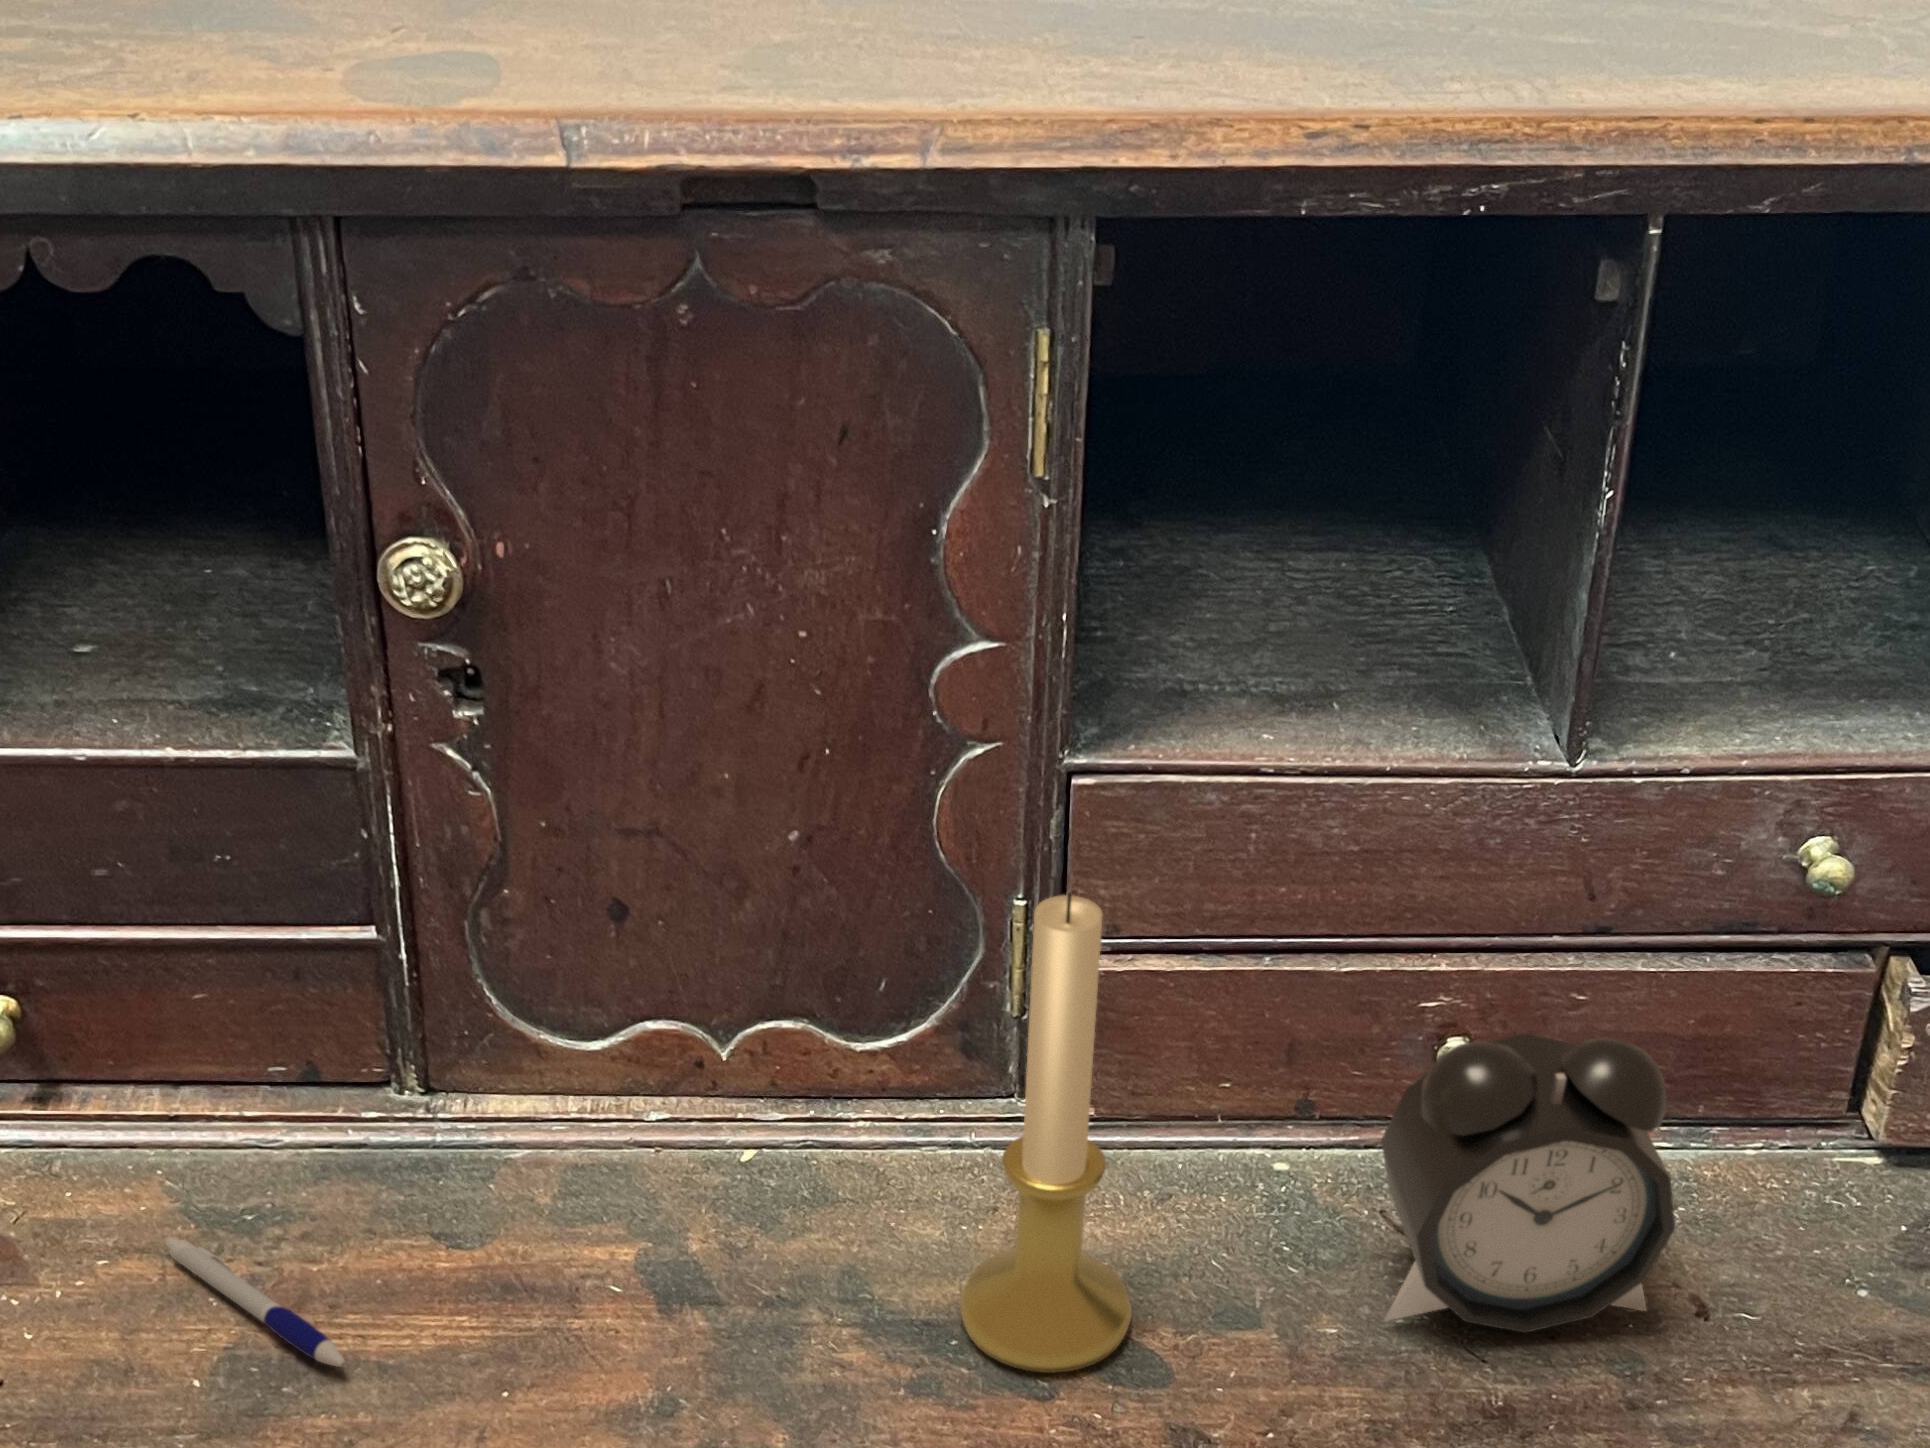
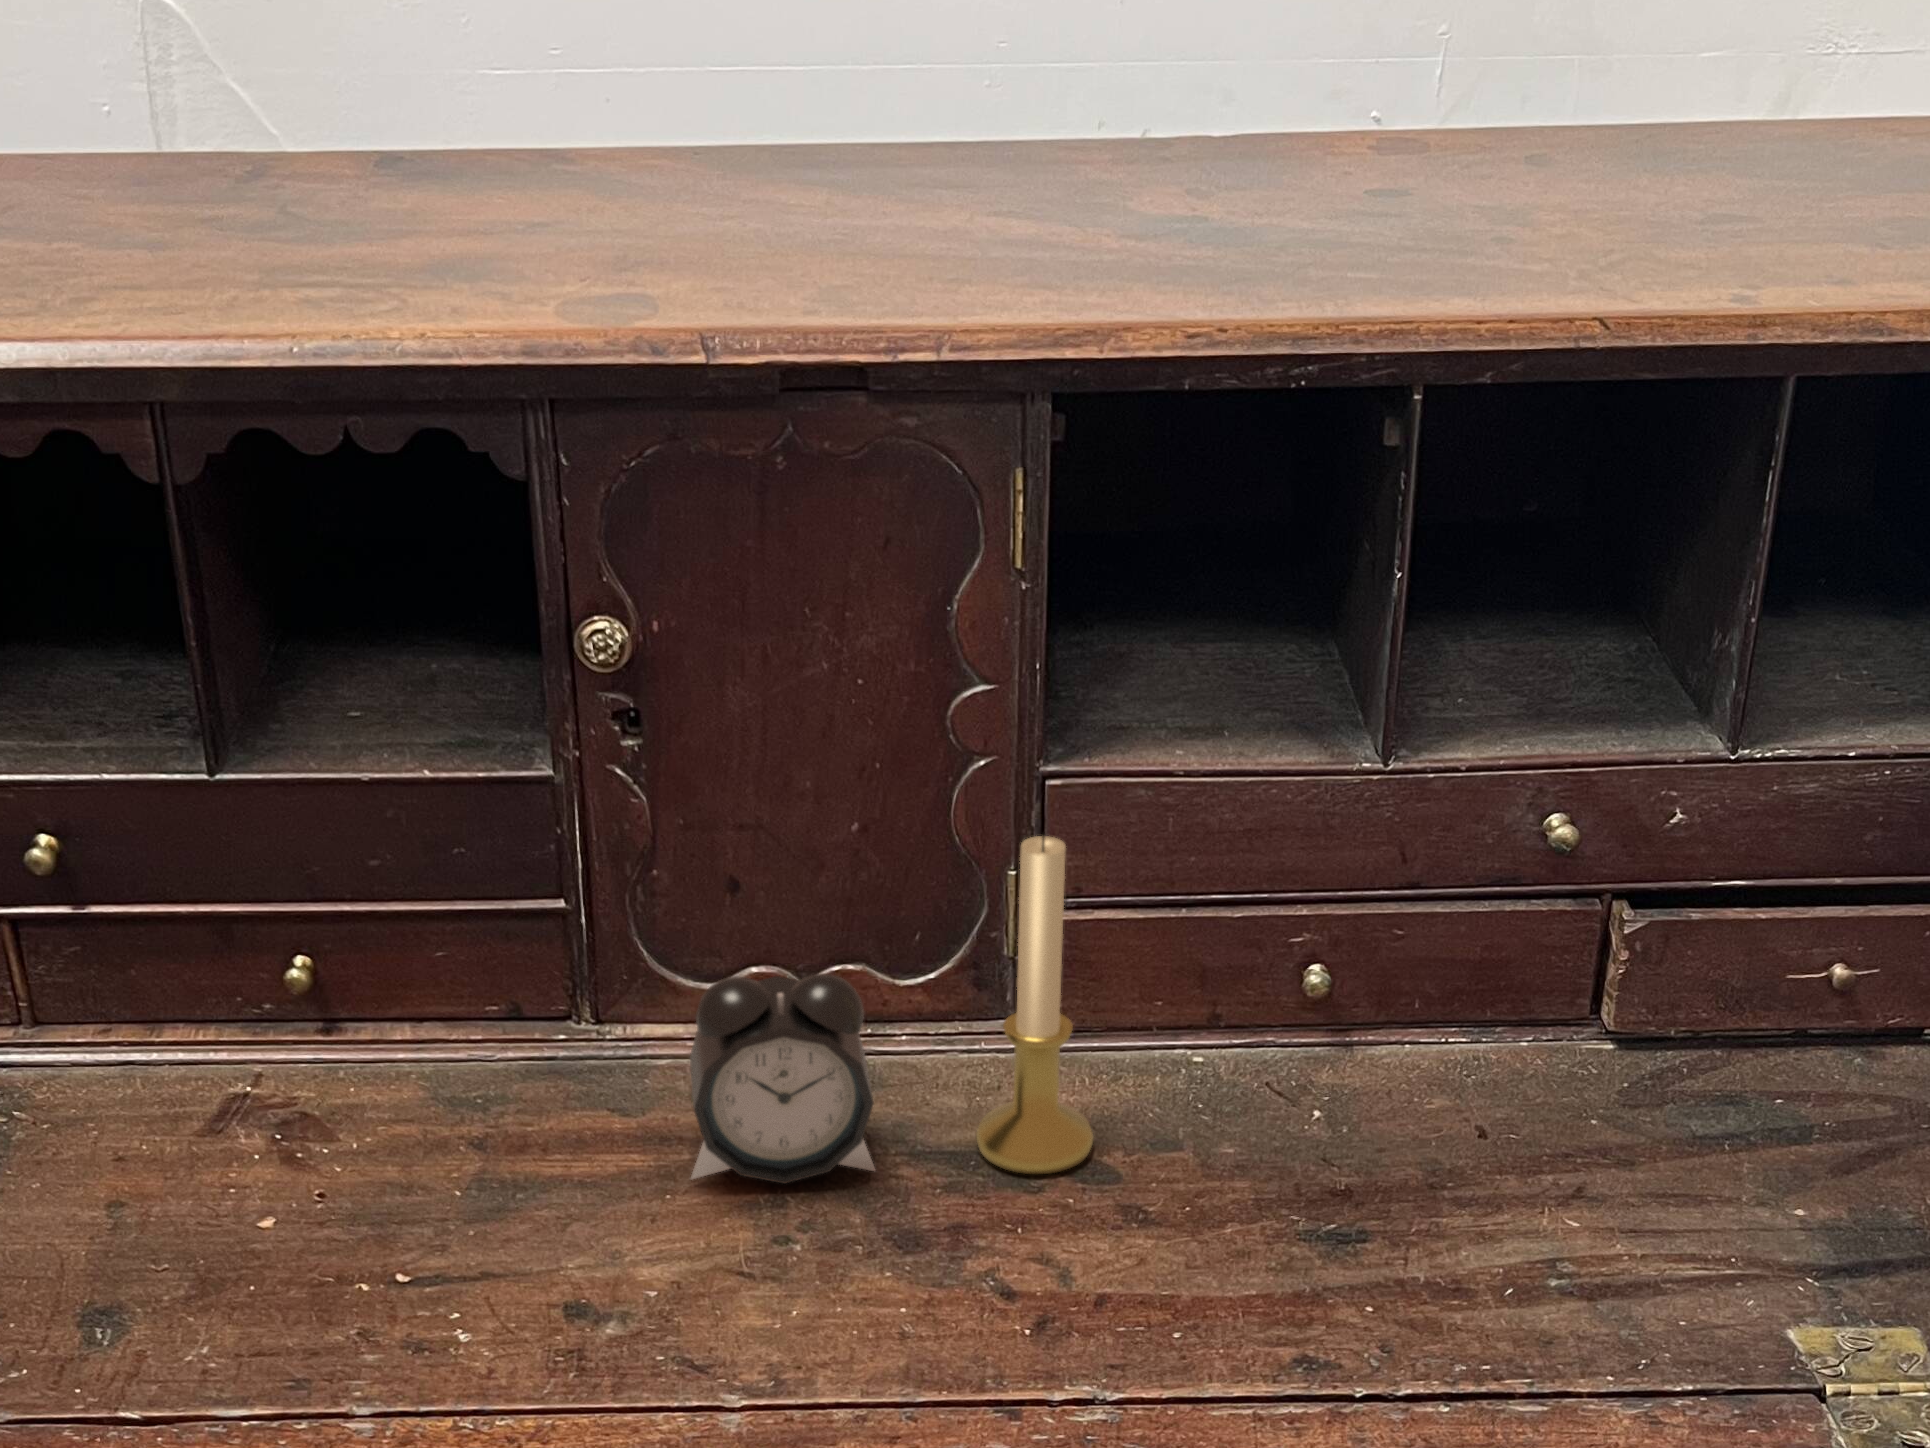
alarm clock: present [1381,1034,1675,1333] -> present [690,974,875,1184]
pen: present [165,1237,346,1367] -> none [424,1108,559,1178]

